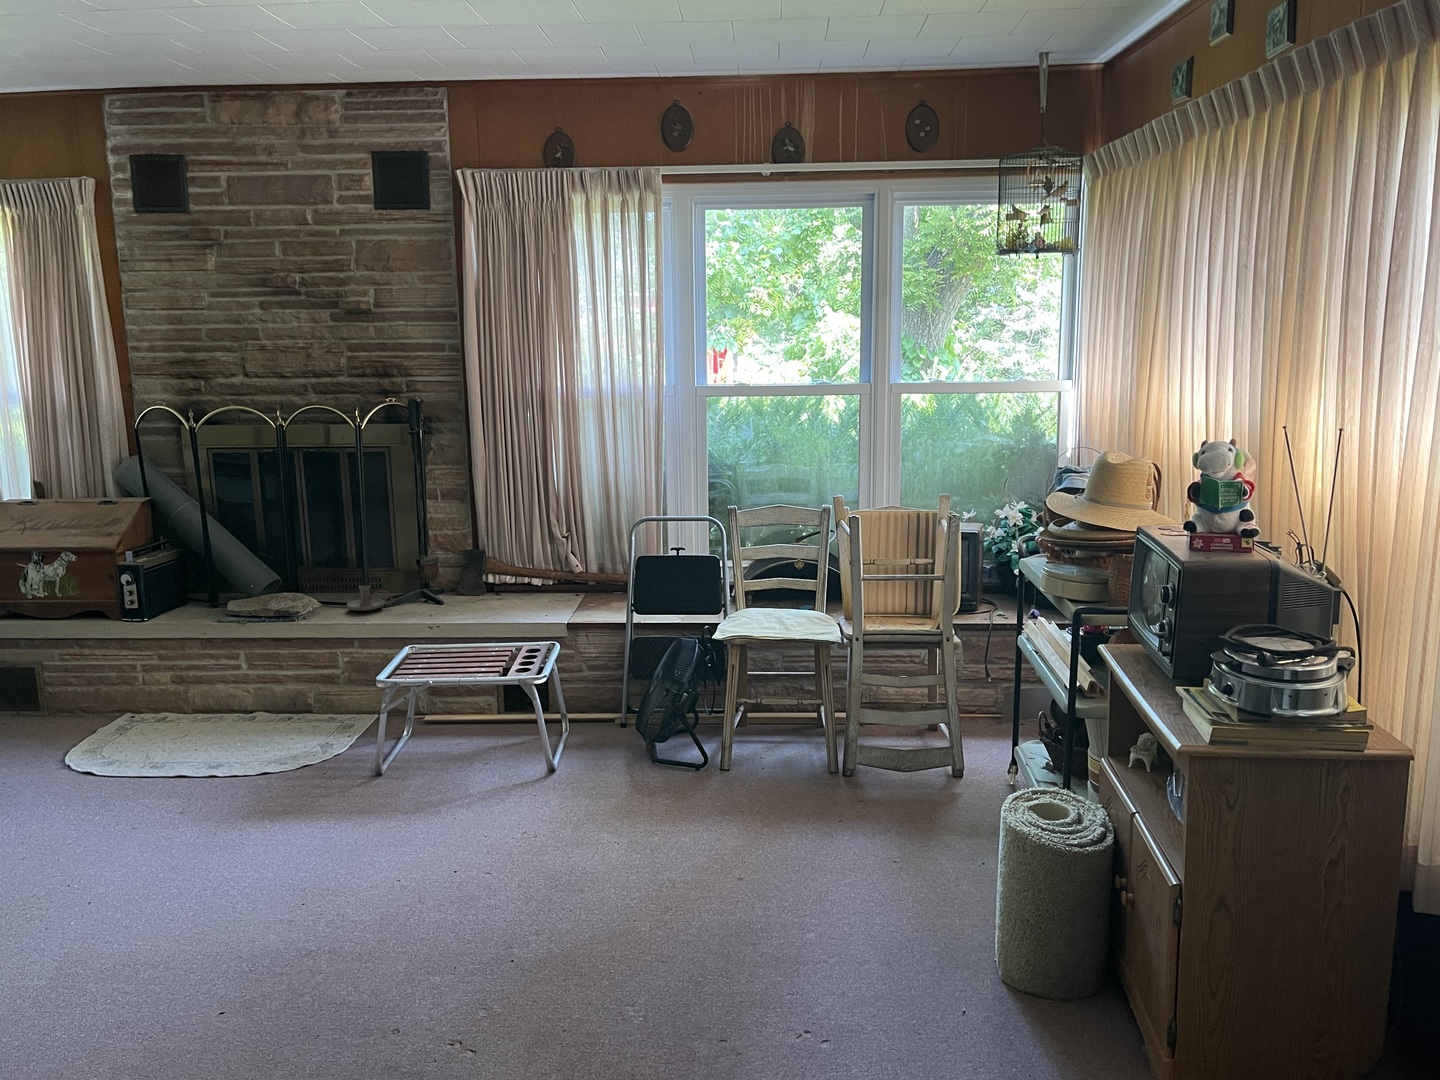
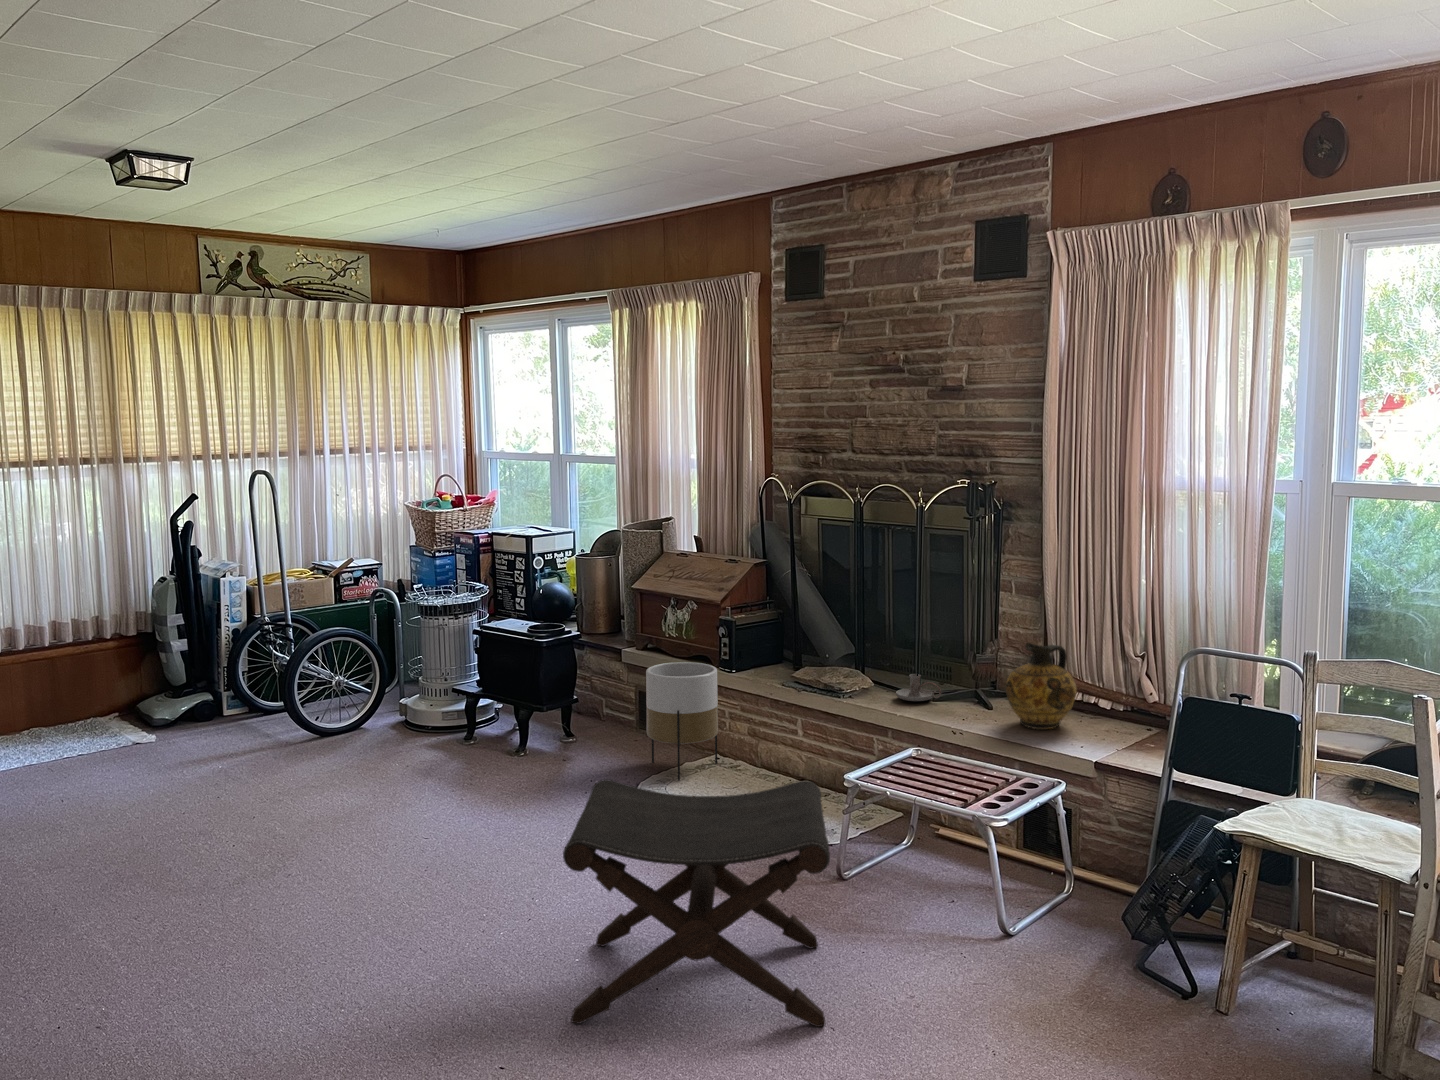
ceramic jug: none [466,537,527,611] -> present [1006,643,1077,729]
planter: none [37,616,138,746] -> present [646,662,718,781]
footstool: none [163,684,491,989] -> present [563,779,830,1027]

